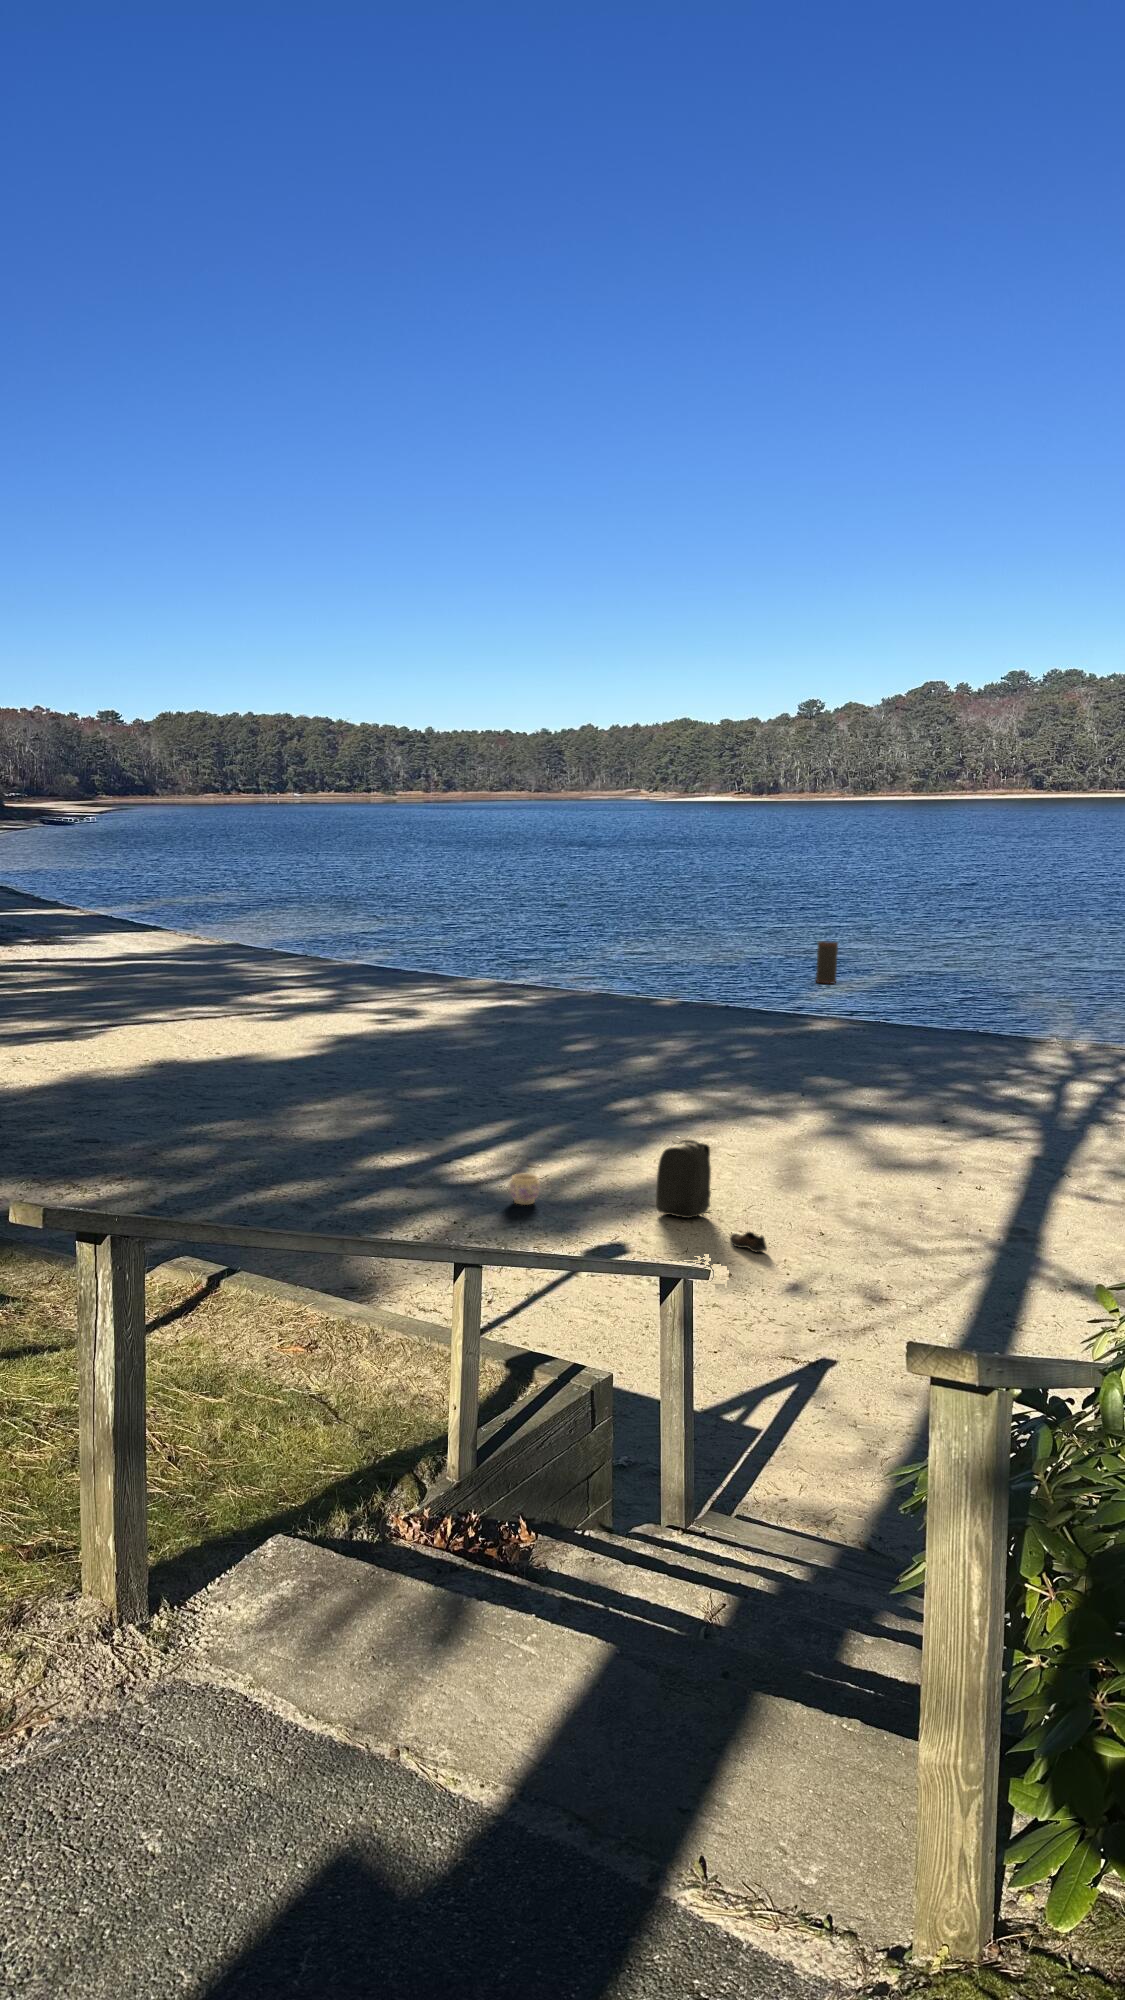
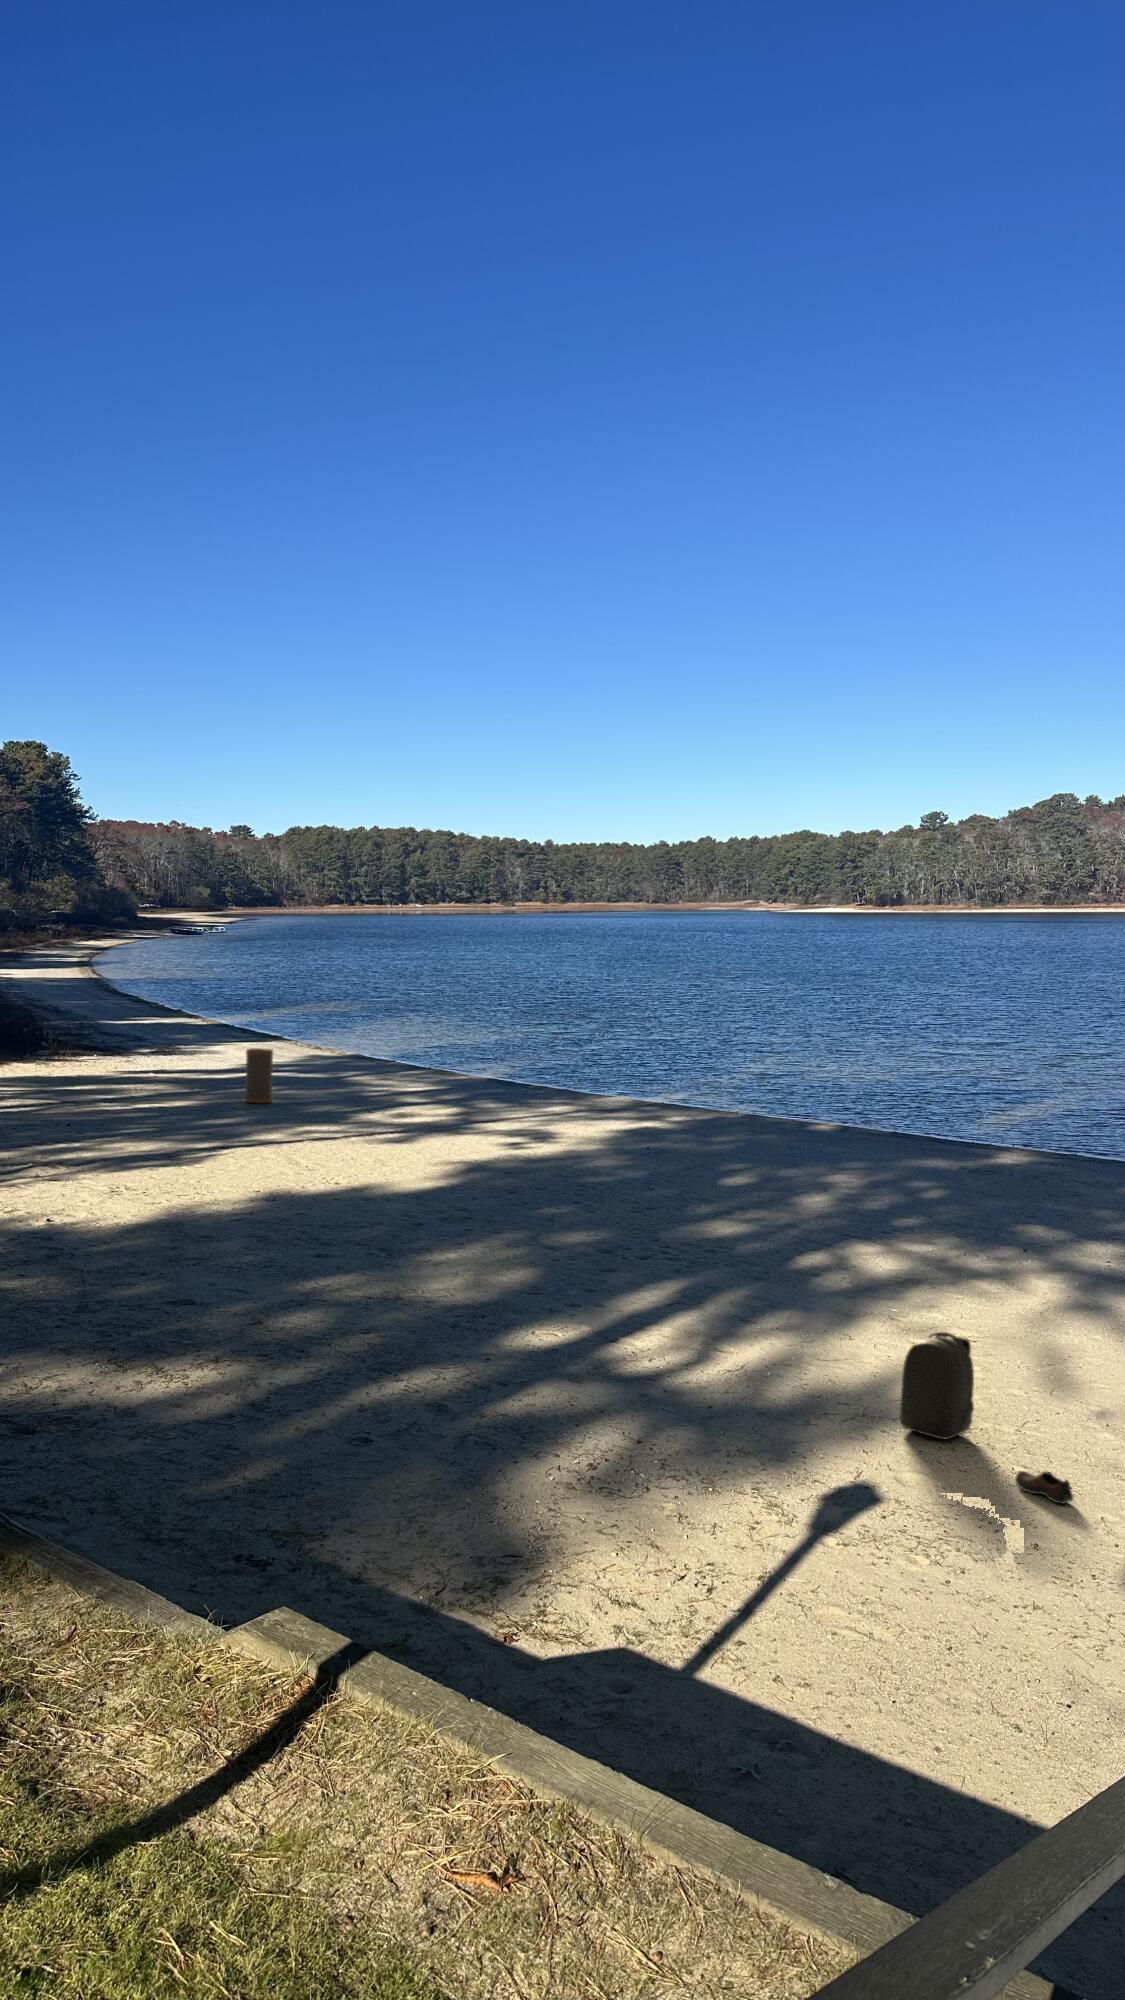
trash can: present [816,941,838,984] -> present [245,1048,273,1103]
planter: present [509,1174,540,1205] -> none [704,1368,744,1411]

